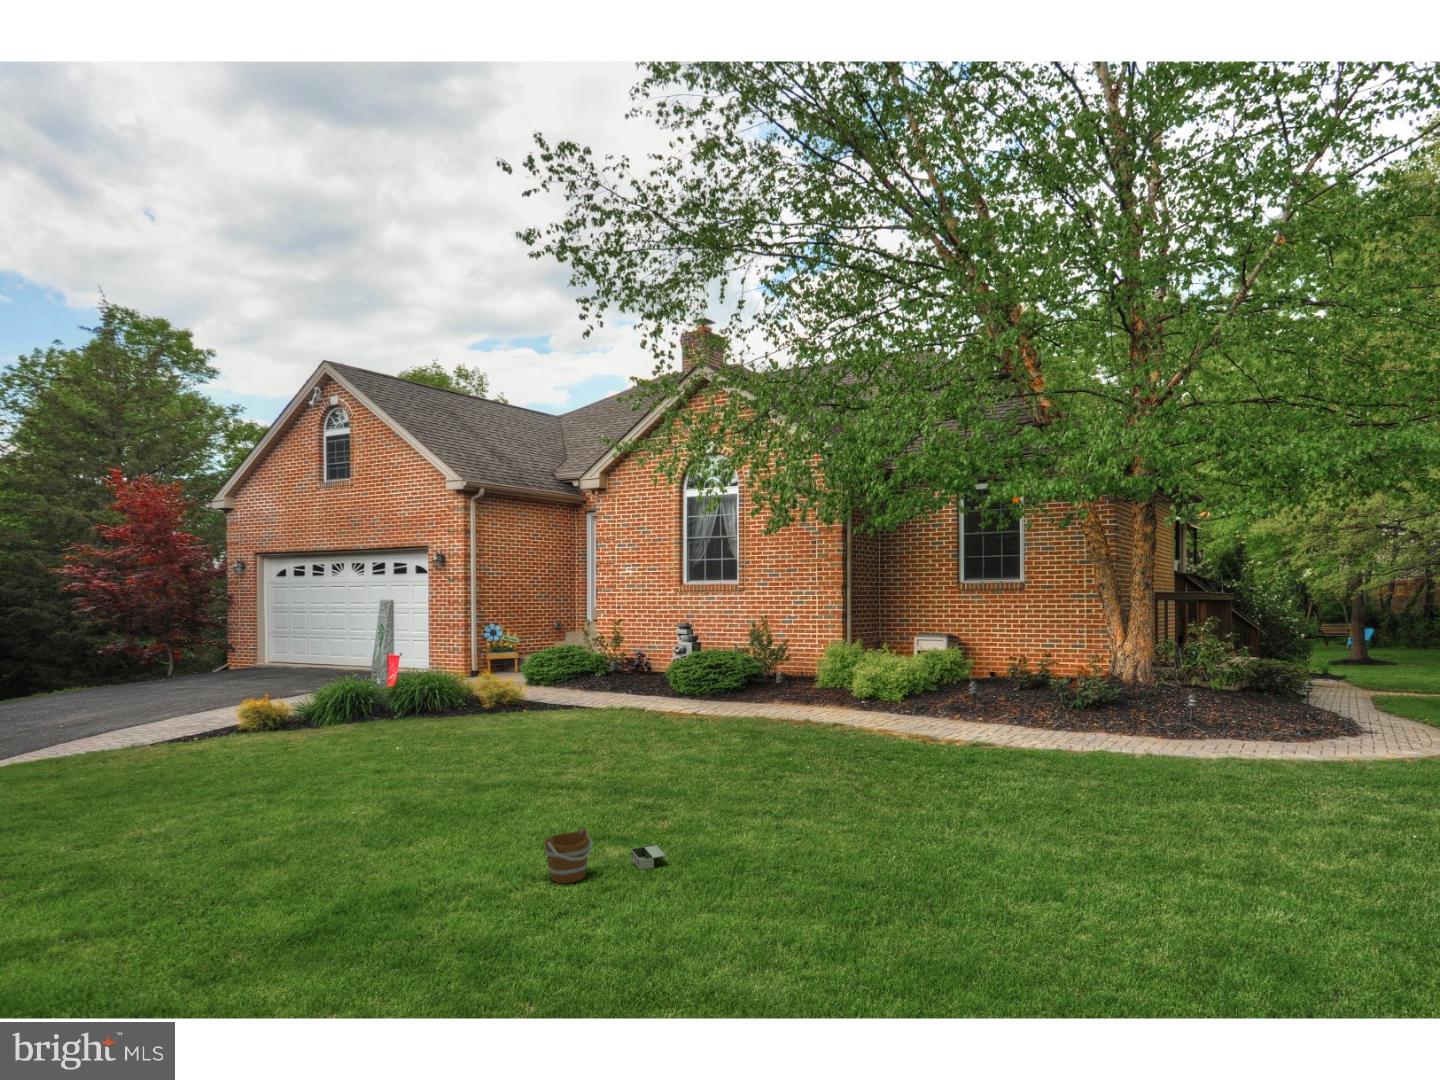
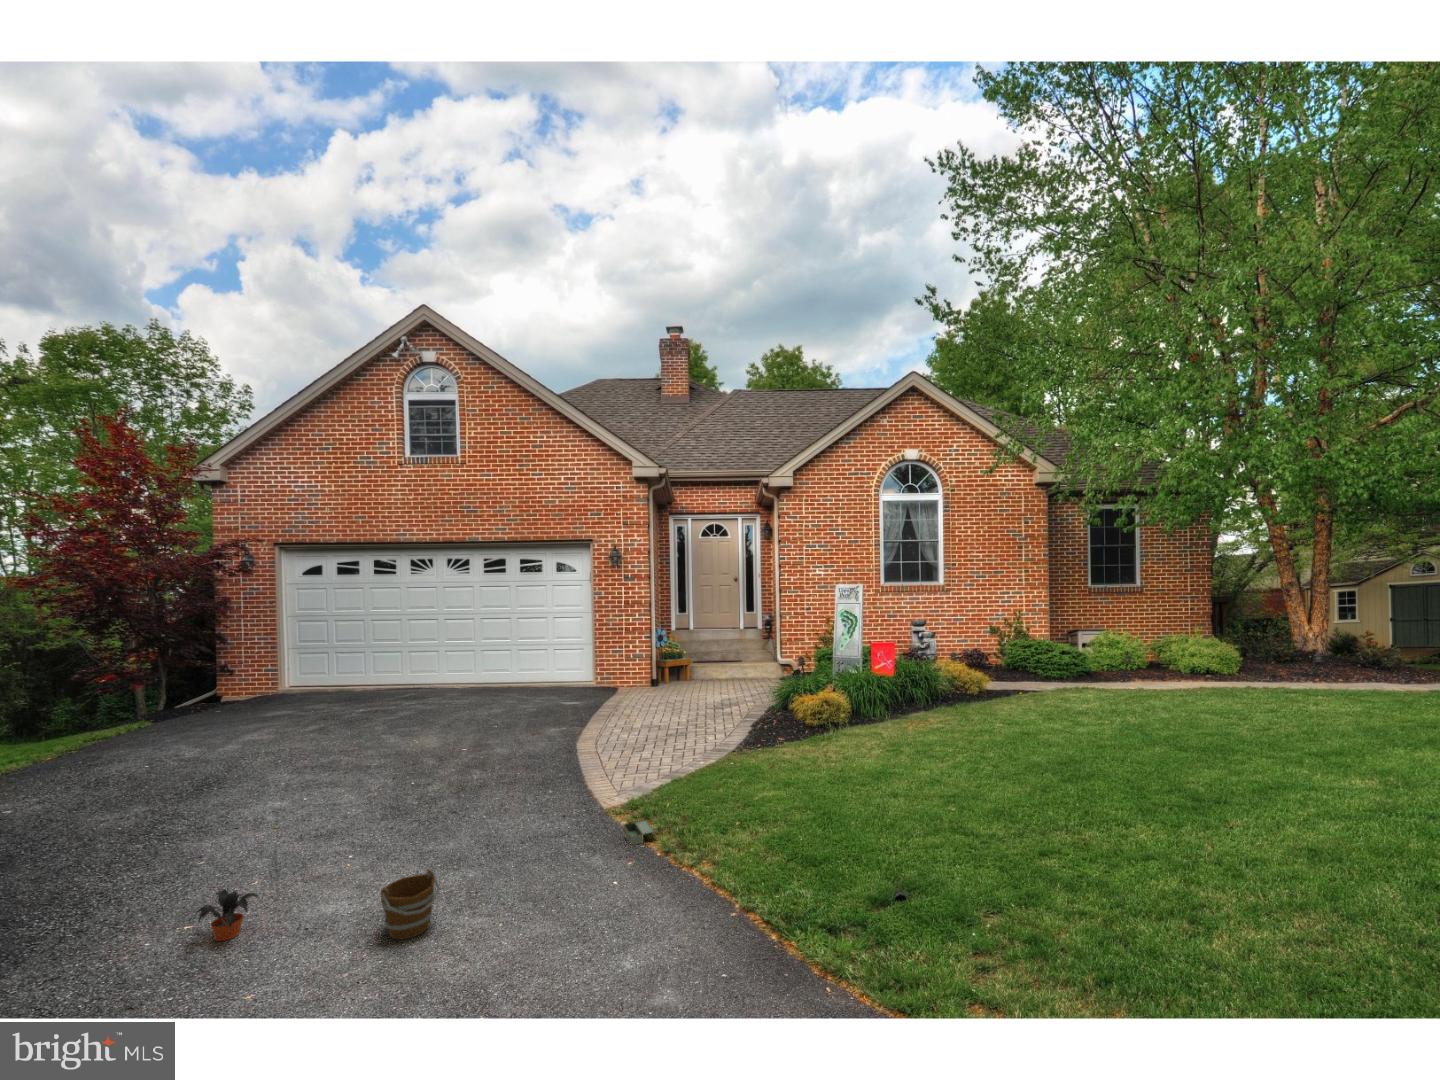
bucket: present [544,828,593,883] -> present [381,870,440,939]
potted plant: none [177,903,243,956] -> present [197,889,258,941]

